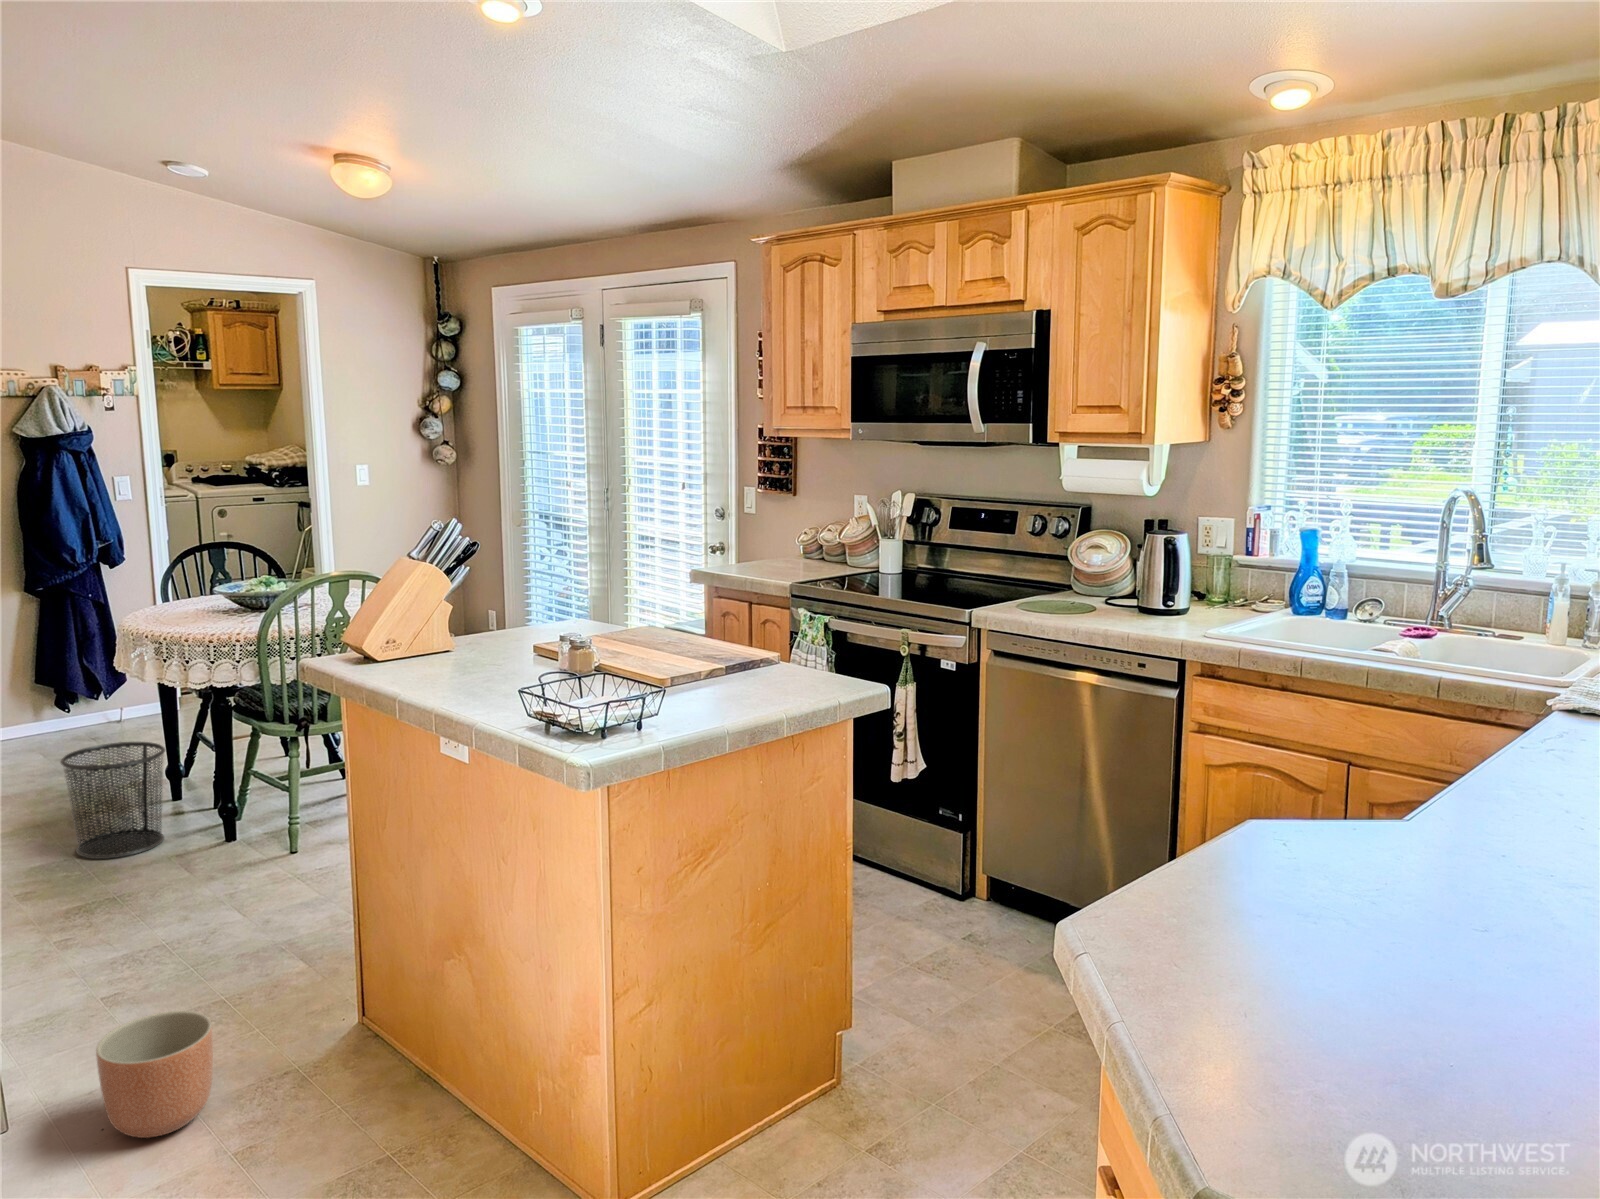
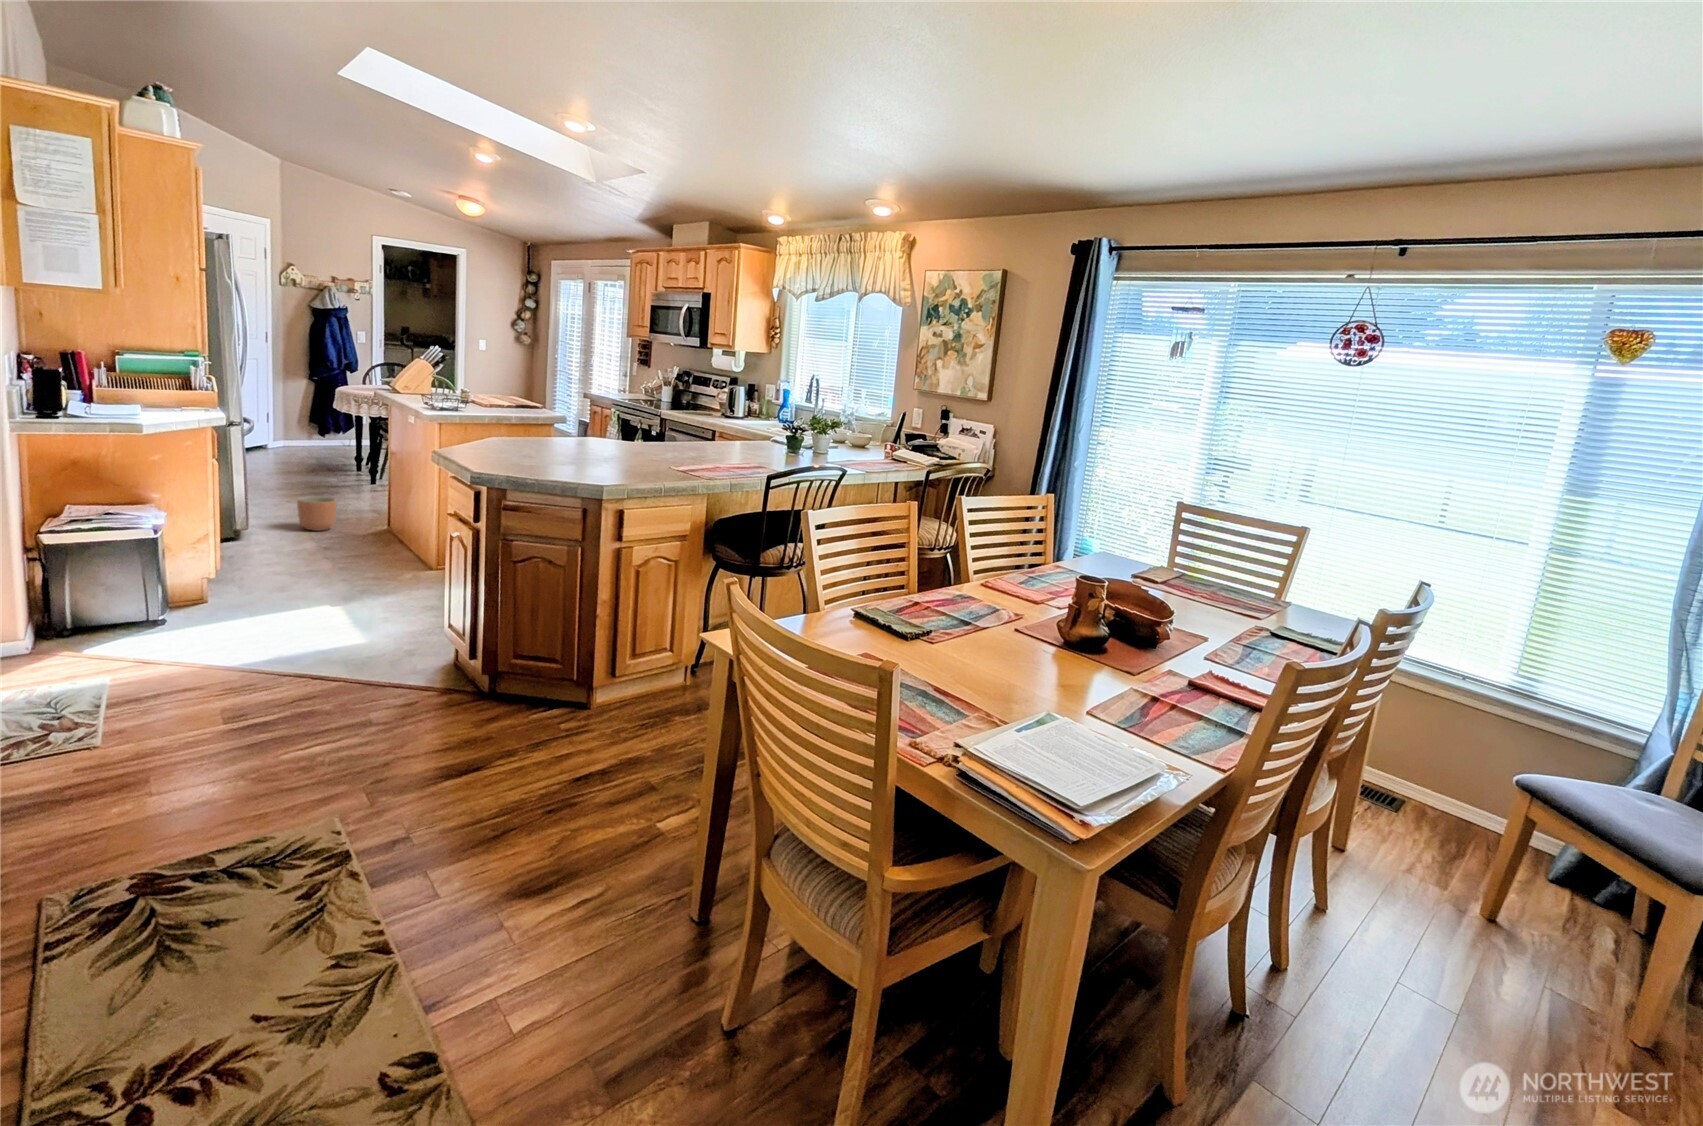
waste bin: present [61,742,165,859] -> none [311,438,355,483]

